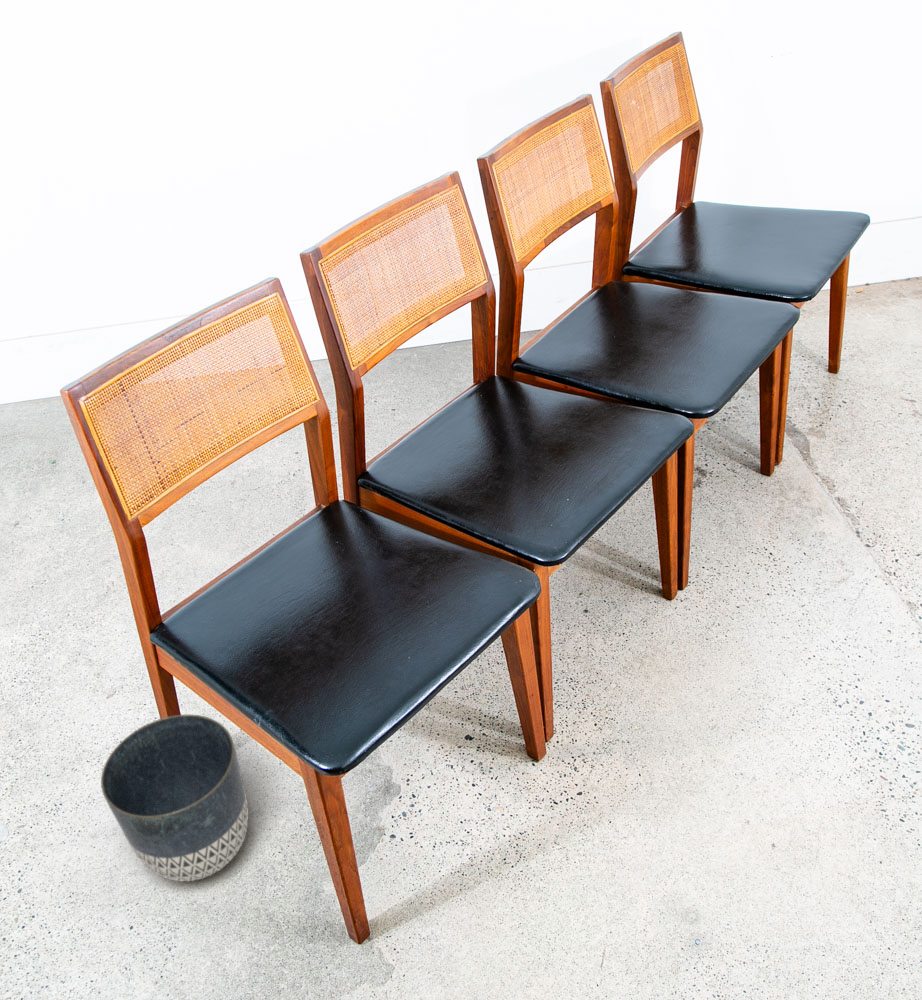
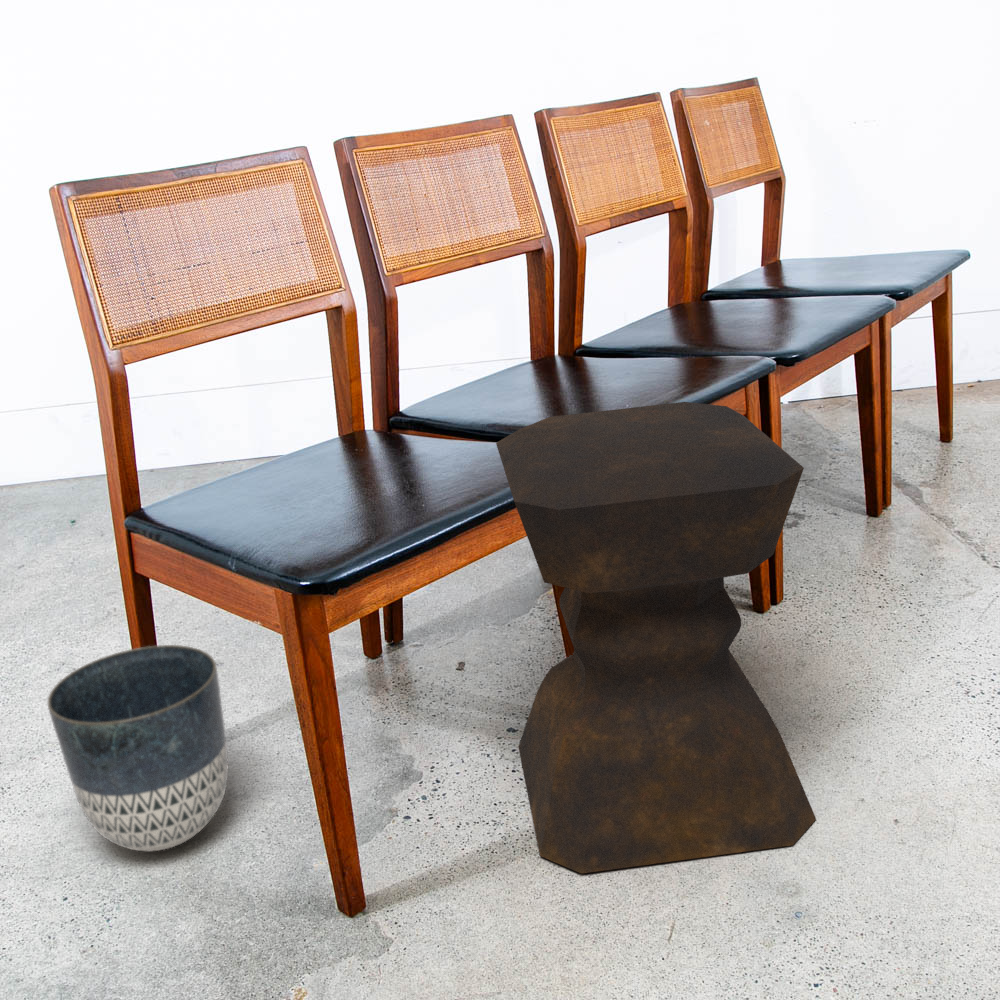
stool: none [456,515,715,900] -> present [496,402,816,873]

